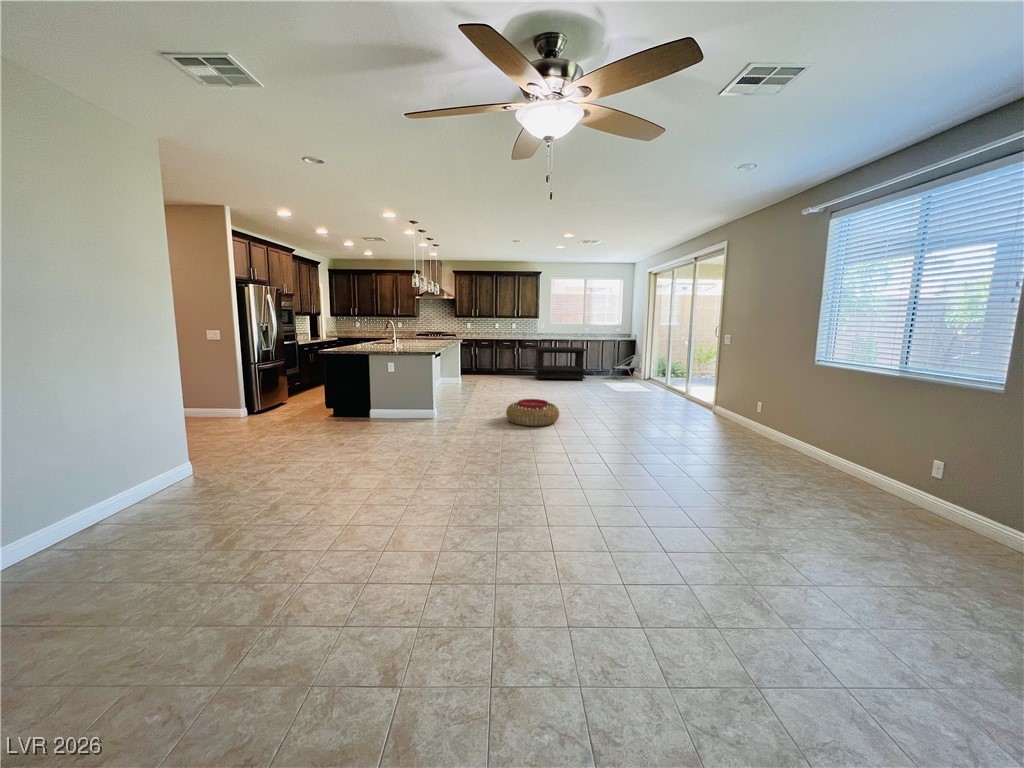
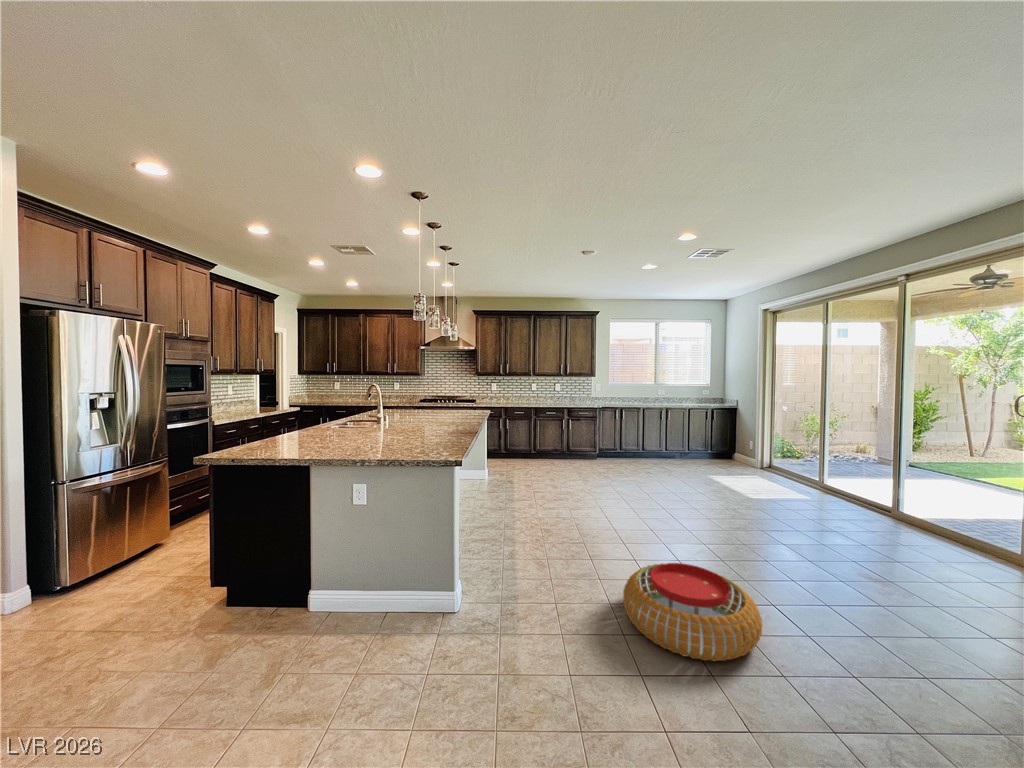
coffee table: present [534,347,587,381] -> none [591,418,677,471]
armchair: present [608,354,641,381] -> none [707,429,757,474]

